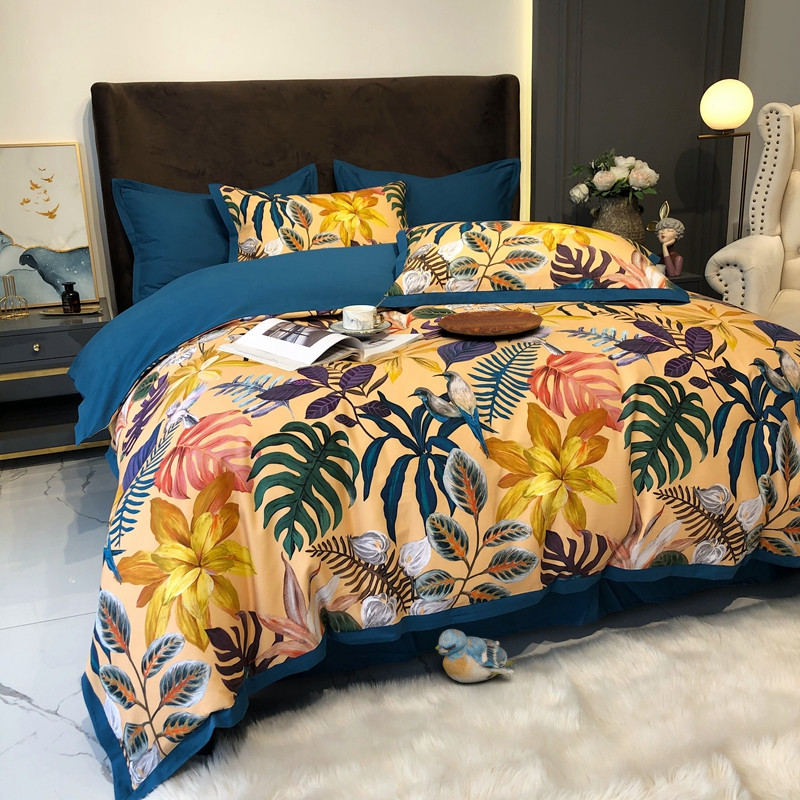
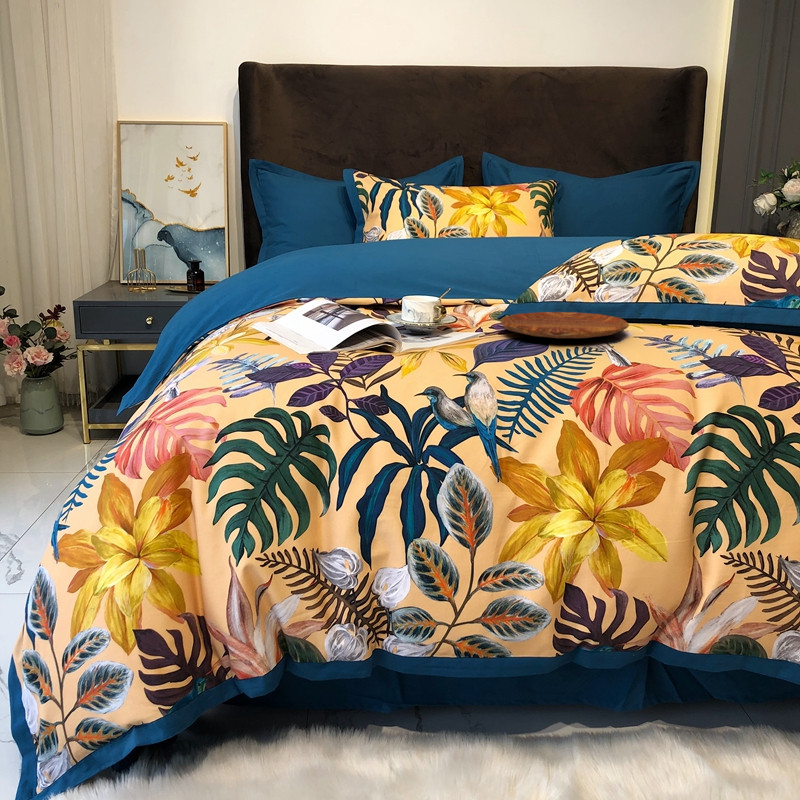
plush toy: present [436,629,515,683] -> none [420,682,521,753]

